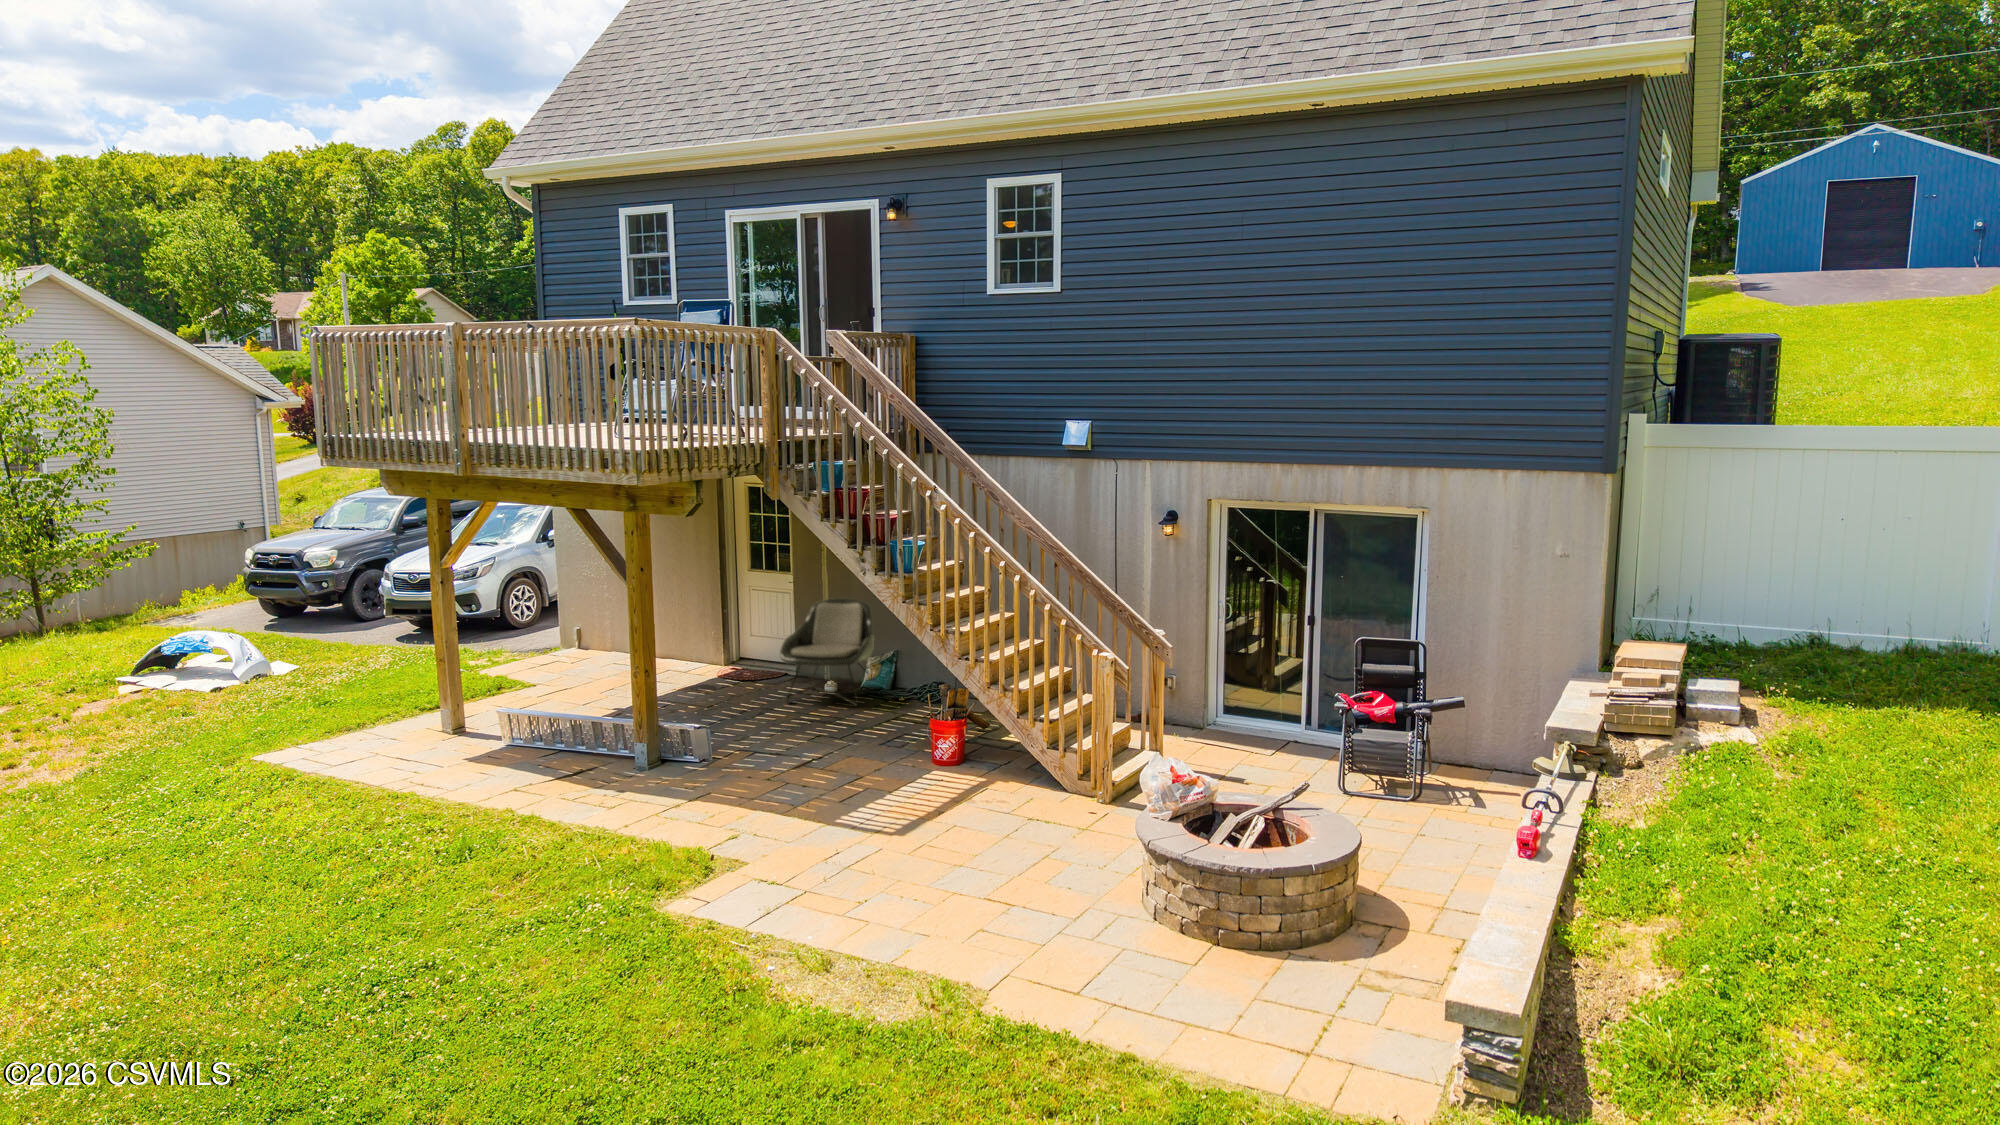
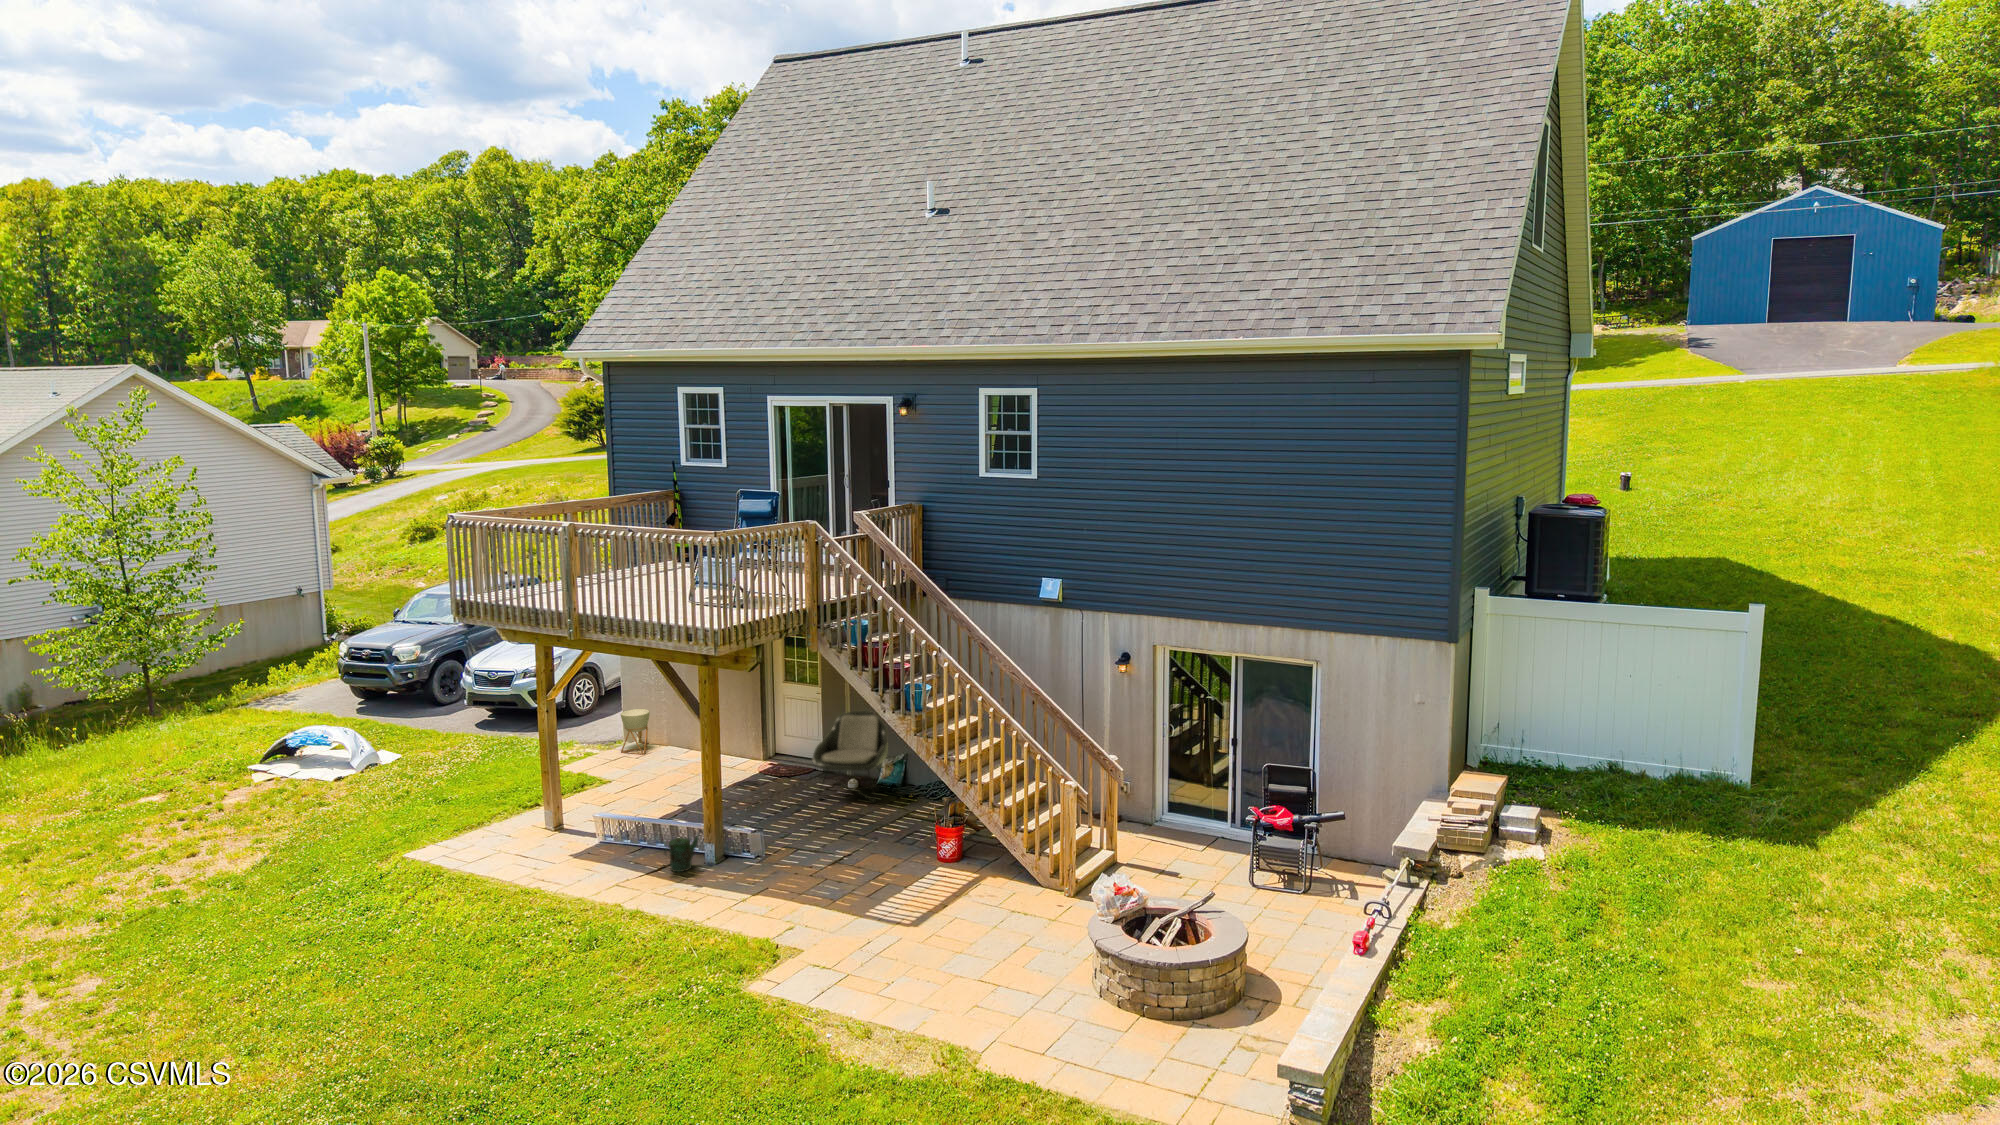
planter: none [555,608,590,661] -> present [621,709,650,755]
watering can: none [579,723,633,777] -> present [664,829,703,872]

